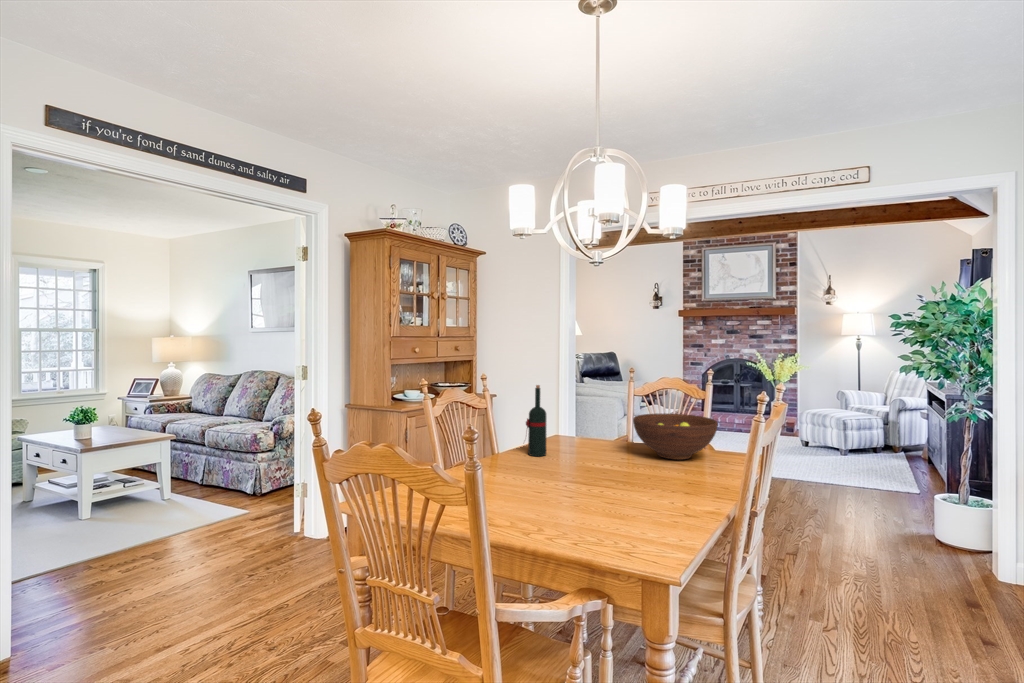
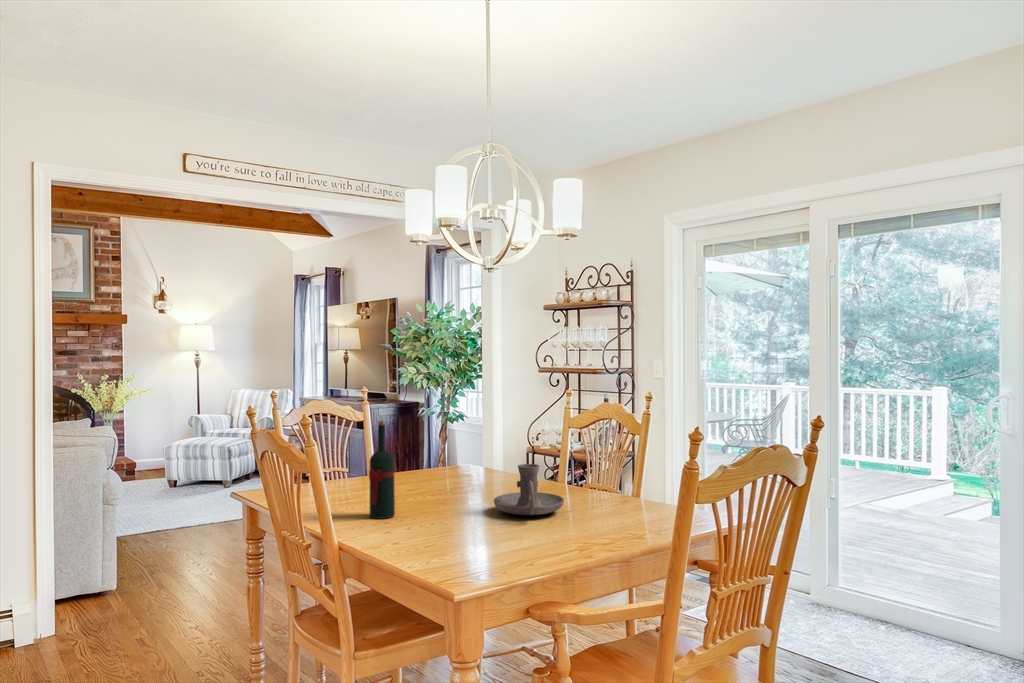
fruit bowl: present [633,413,718,460] -> none [411,436,499,485]
candle holder: none [556,439,631,486] -> present [494,464,564,515]

